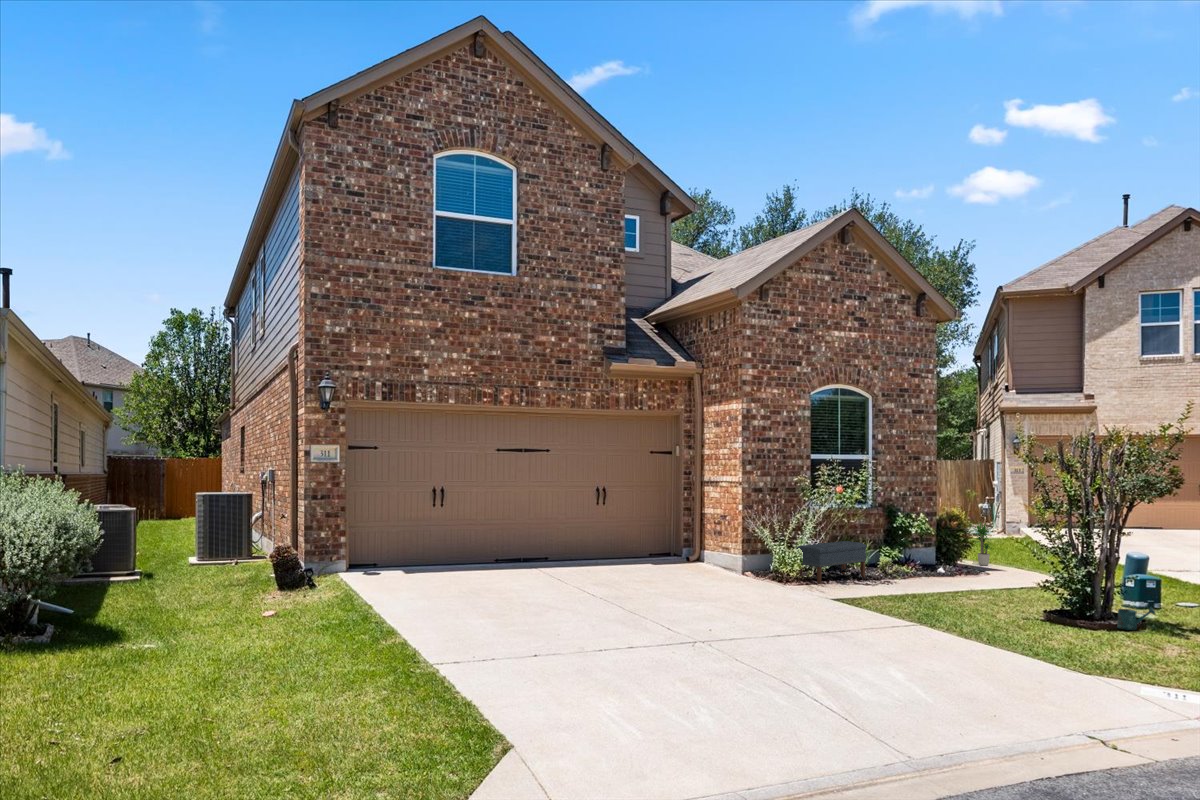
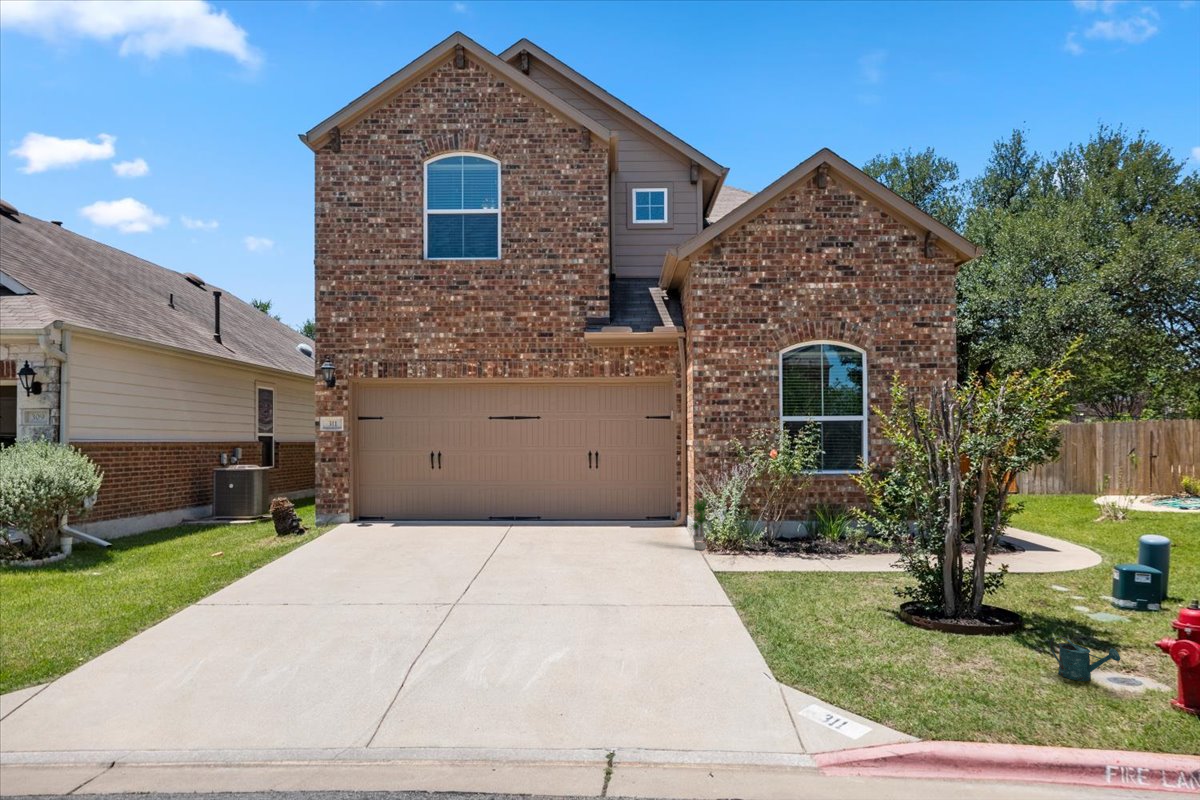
potted plant: present [972,522,991,566] -> present [691,498,707,550]
bench: present [796,541,867,584] -> none [741,513,832,561]

